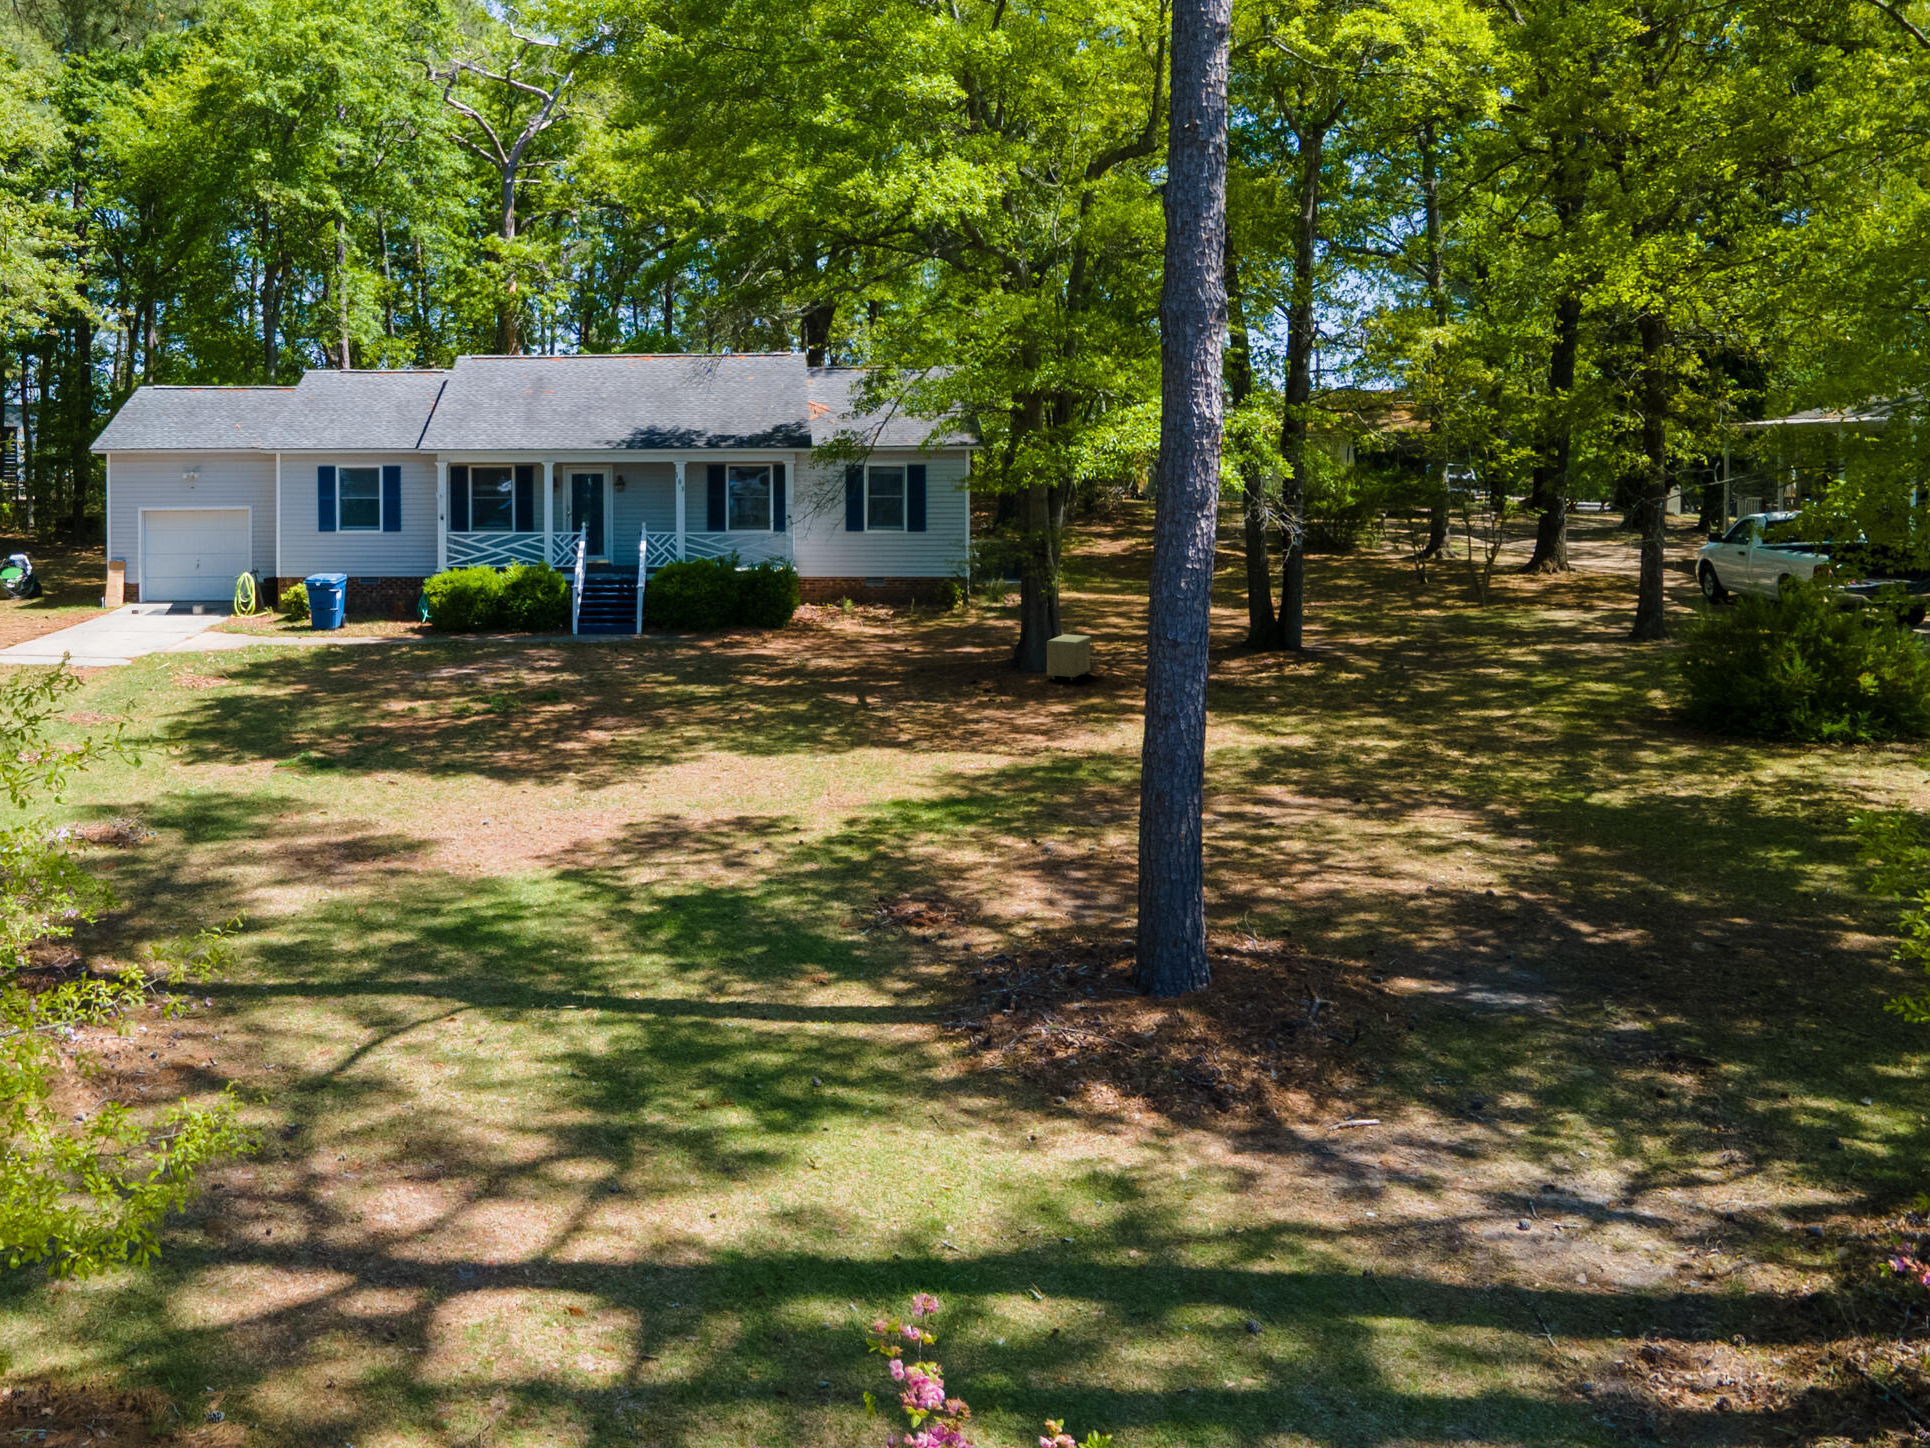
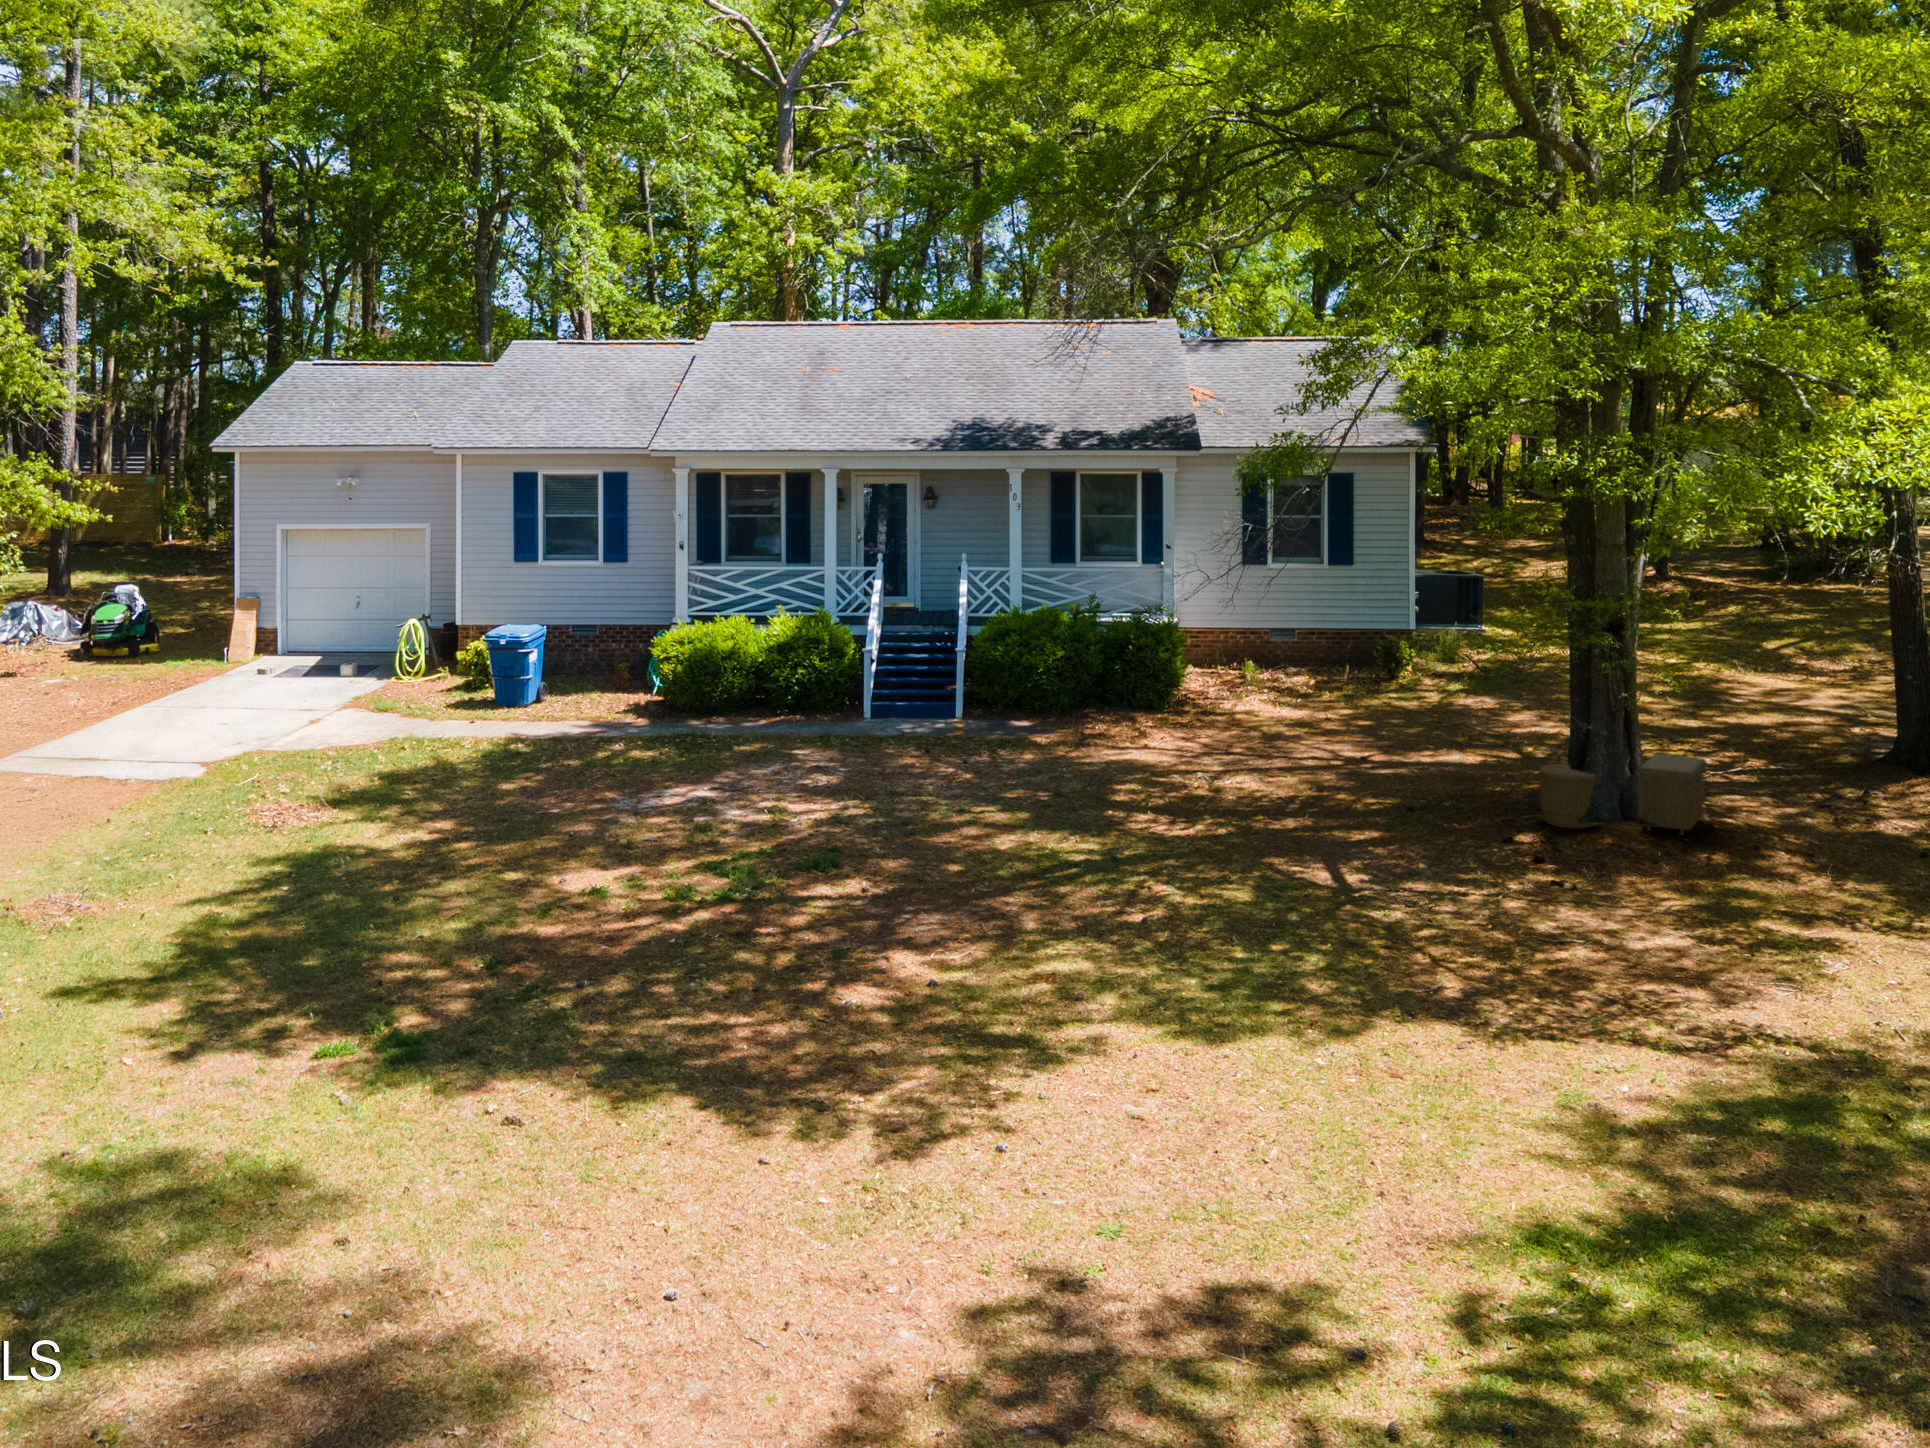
woven basket: none [991,642,1026,679] -> present [1539,764,1596,829]

